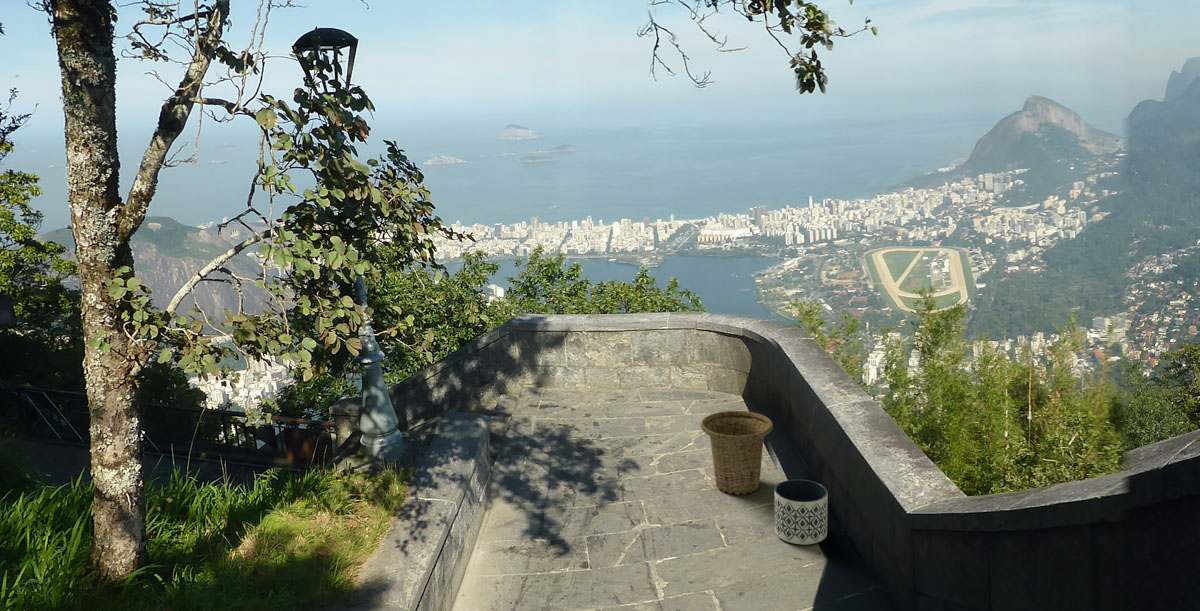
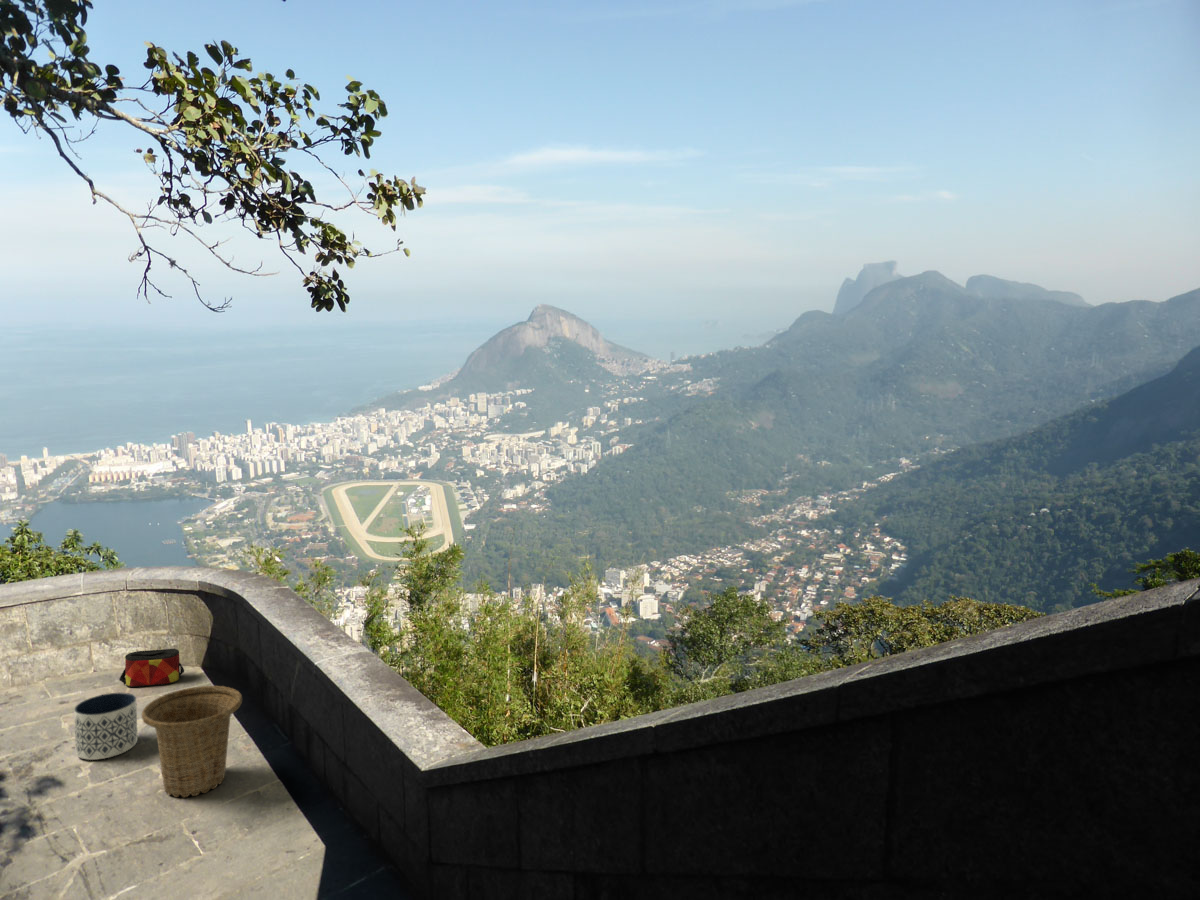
bag: none [690,378,736,408] -> present [119,649,184,687]
planter: present [774,479,828,545] -> present [74,693,137,760]

